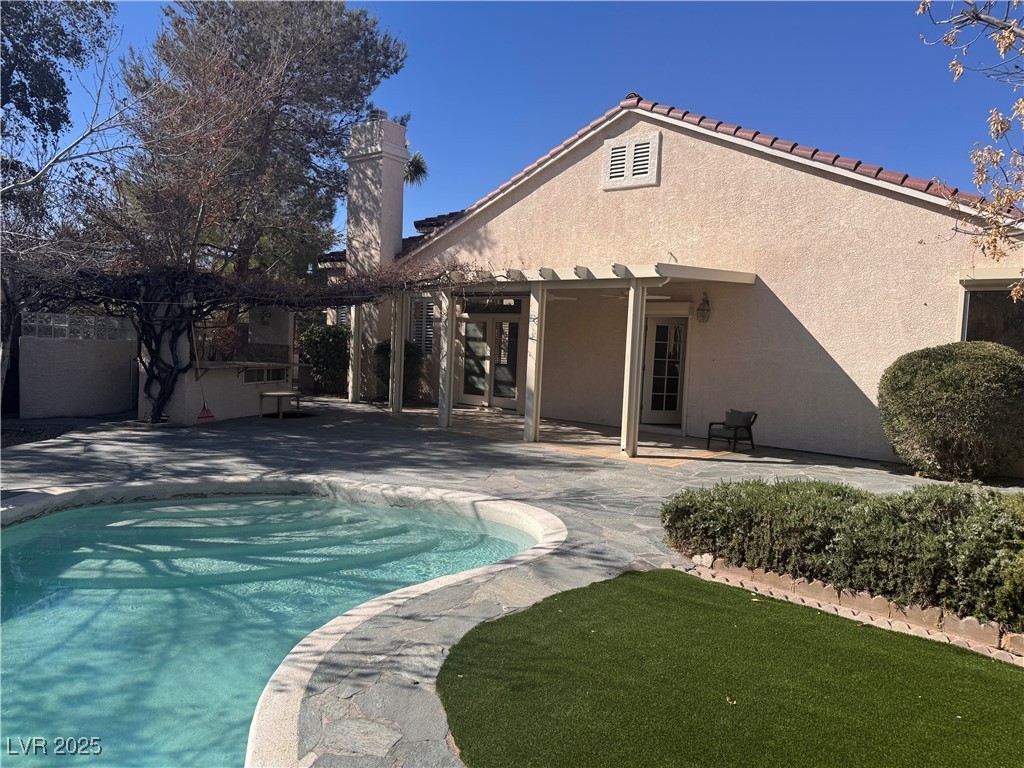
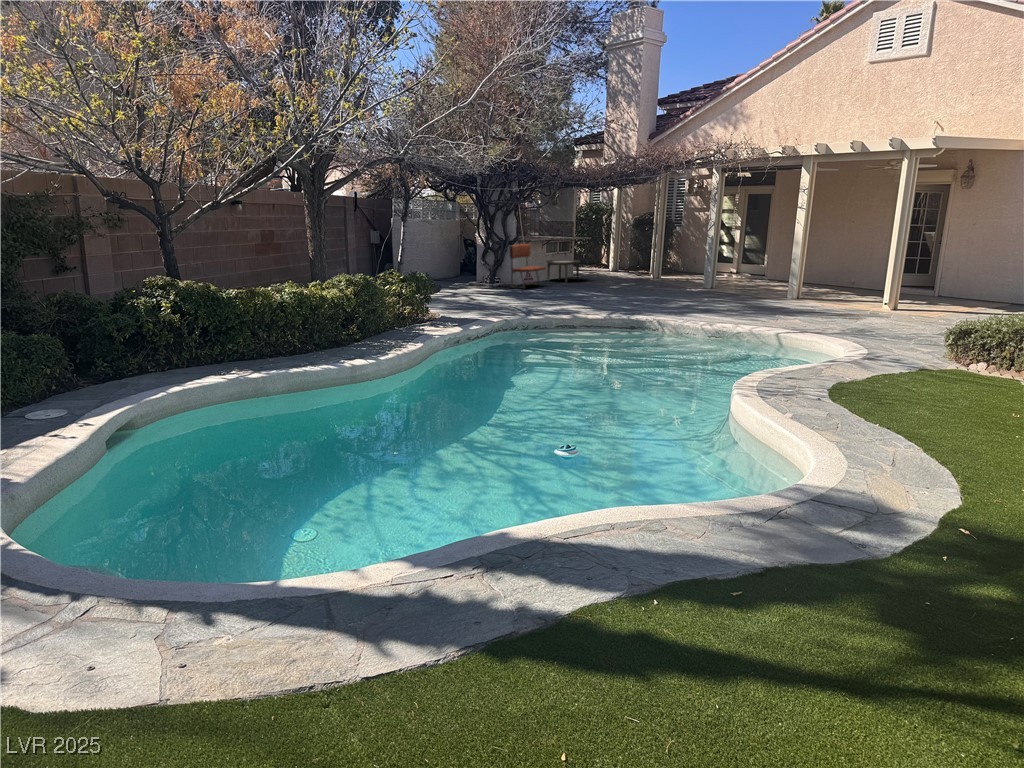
bench: none [197,372,250,427] -> present [510,244,546,289]
armchair: present [707,409,758,452] -> none [962,267,1016,306]

